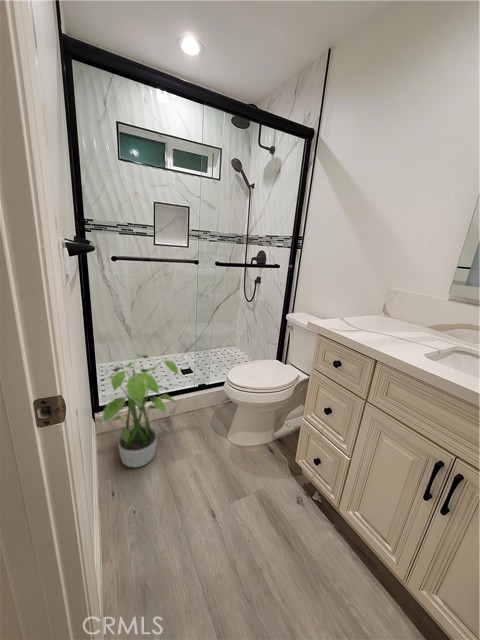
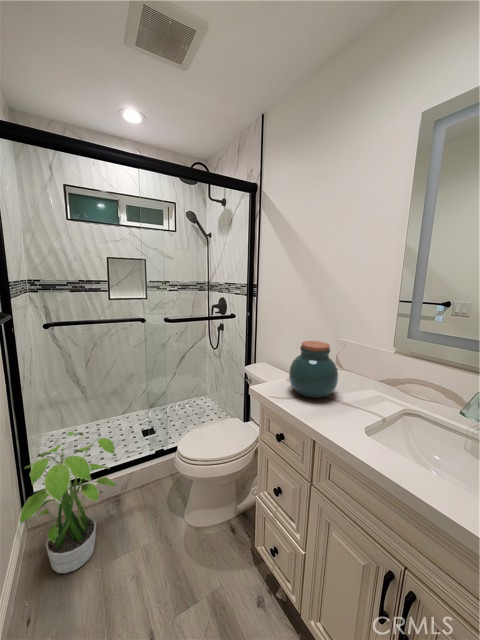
jar: none [348,281,397,332] -> present [289,341,338,398]

